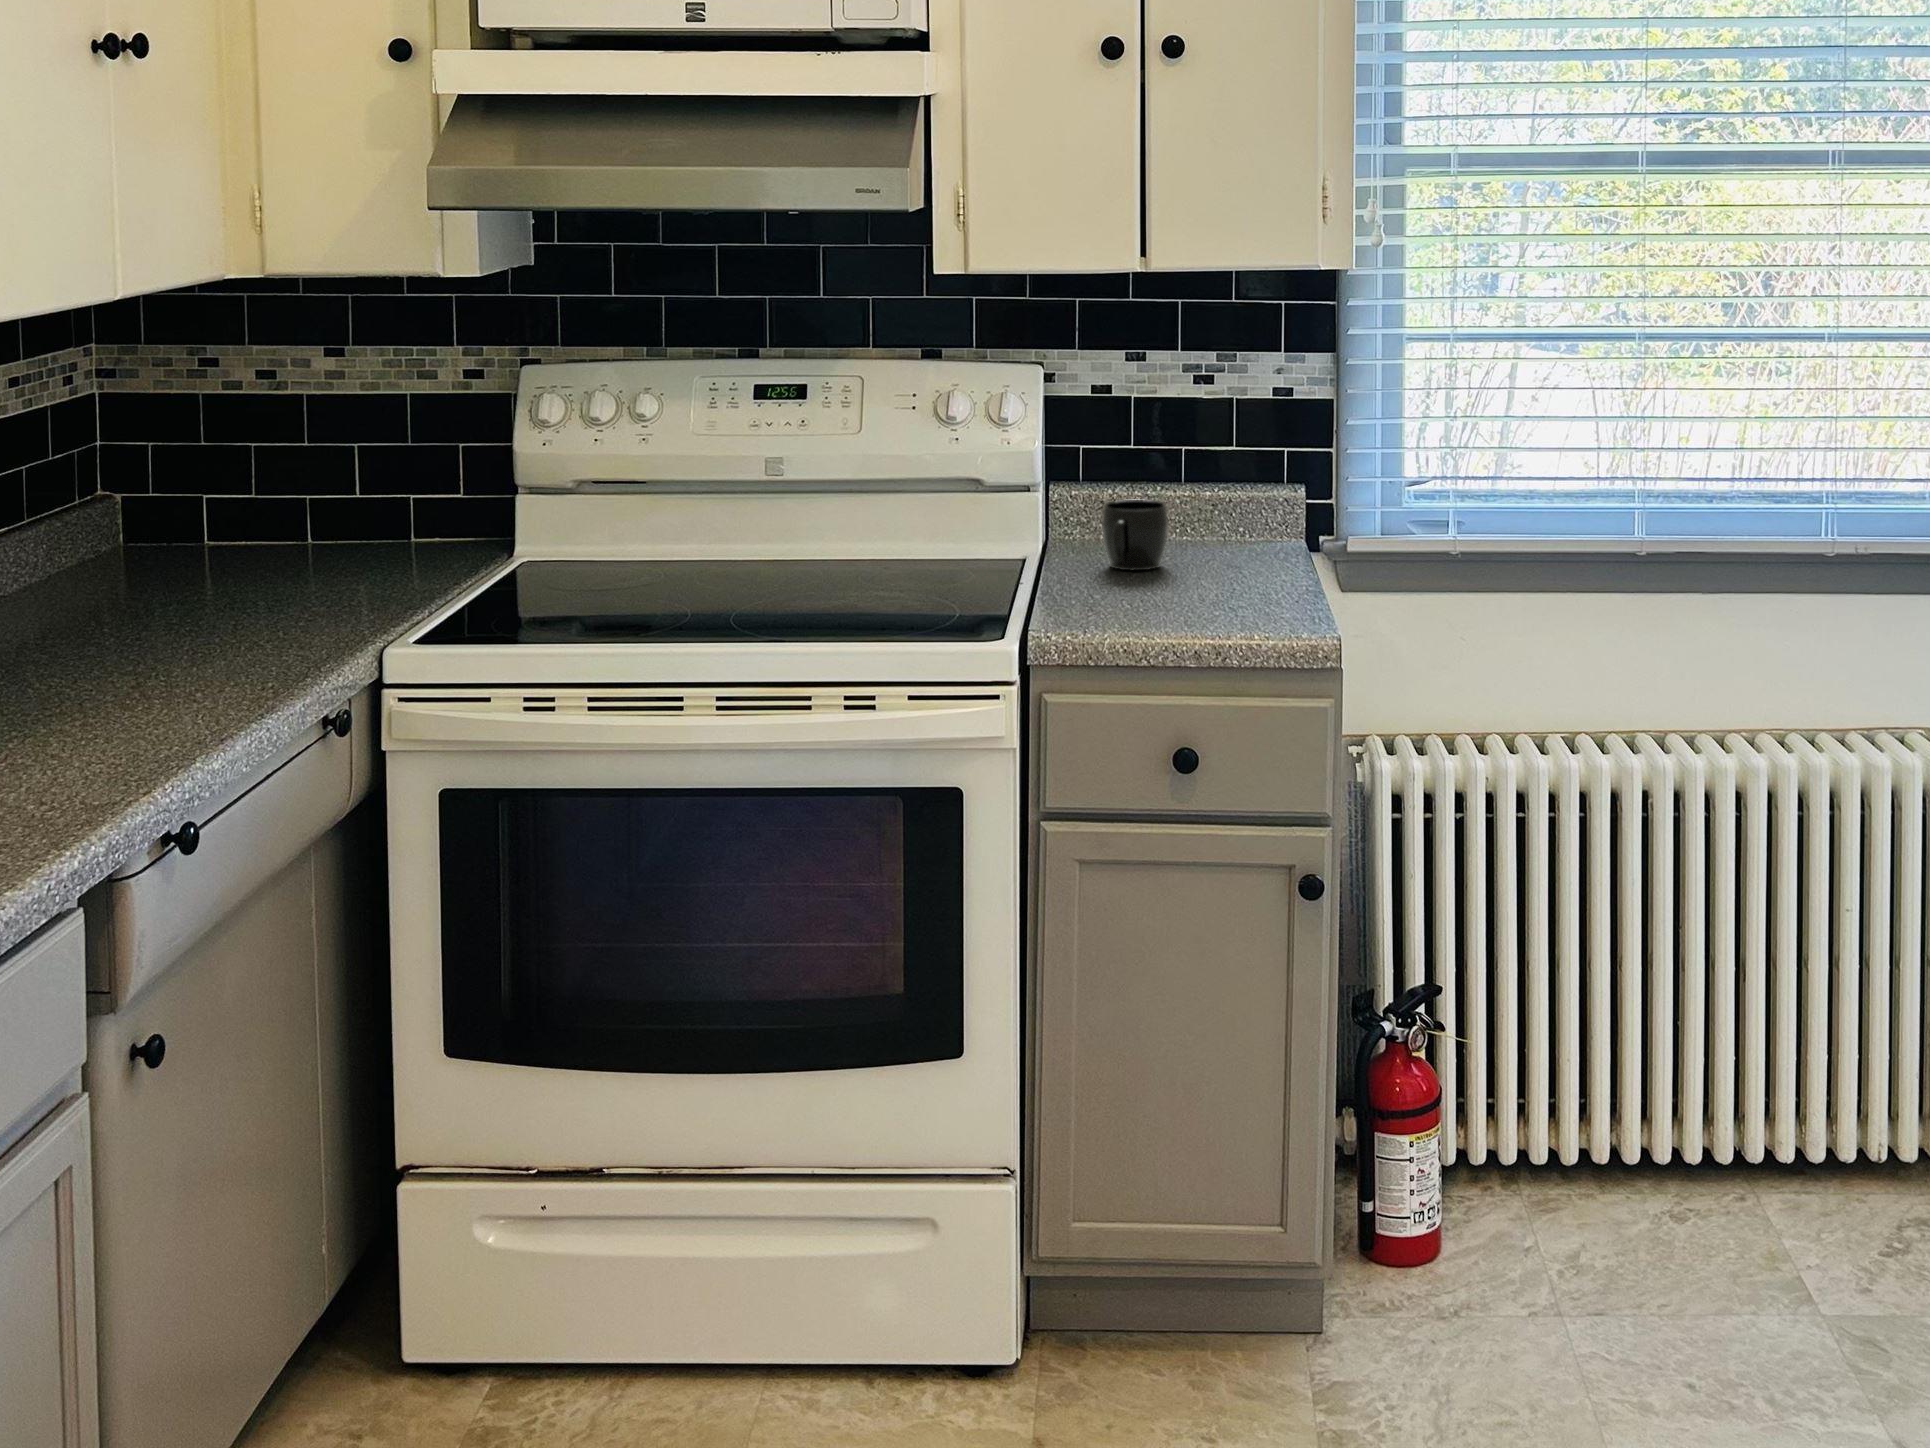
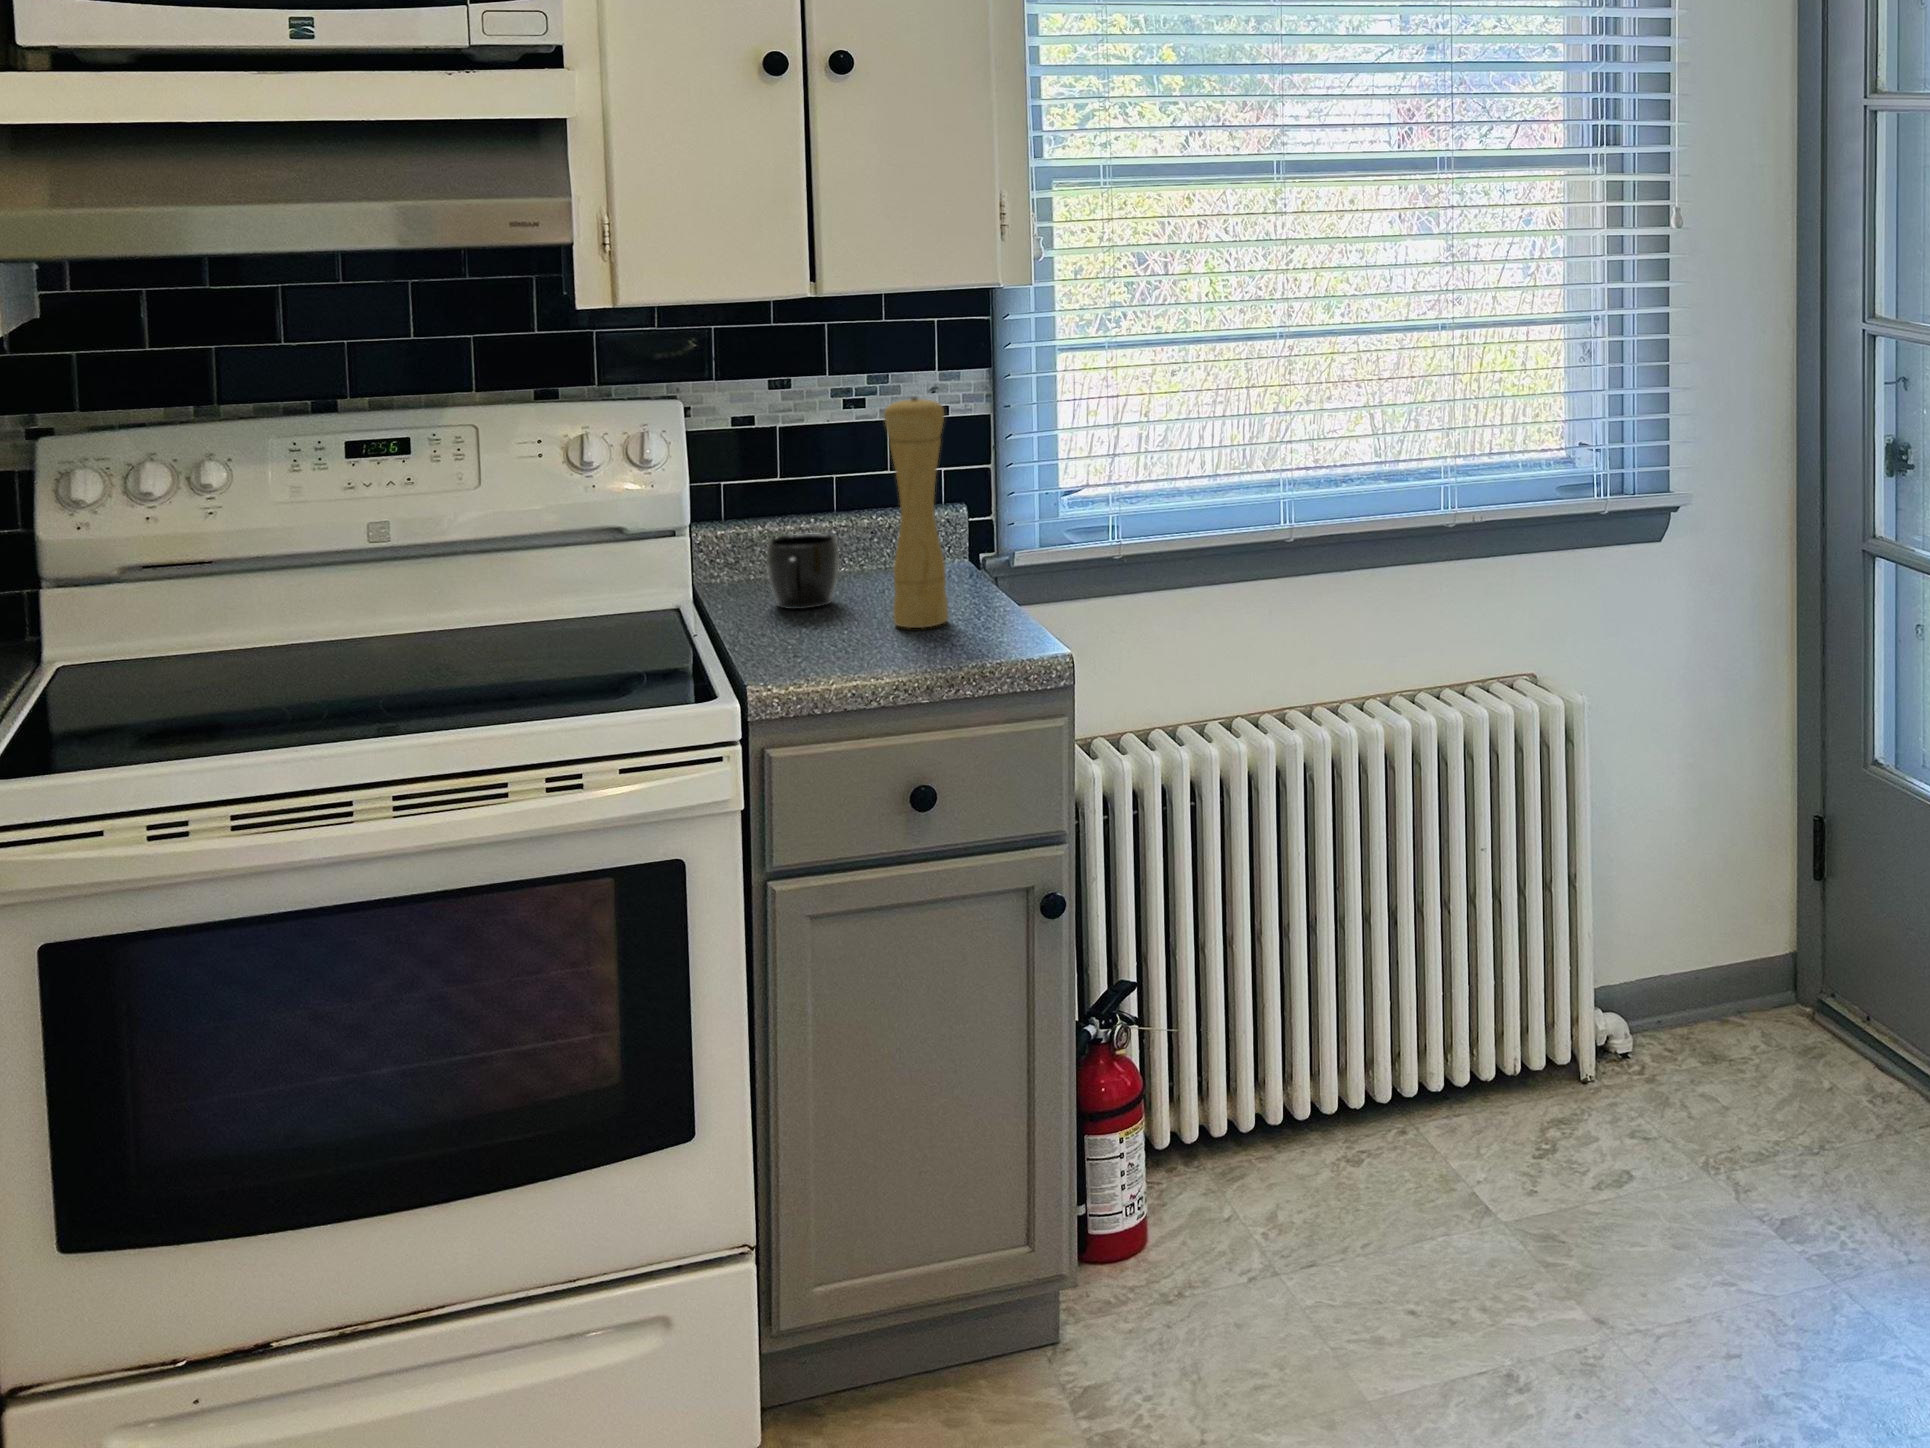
pepper mill: none [1197,371,1255,599] -> present [884,396,949,628]

